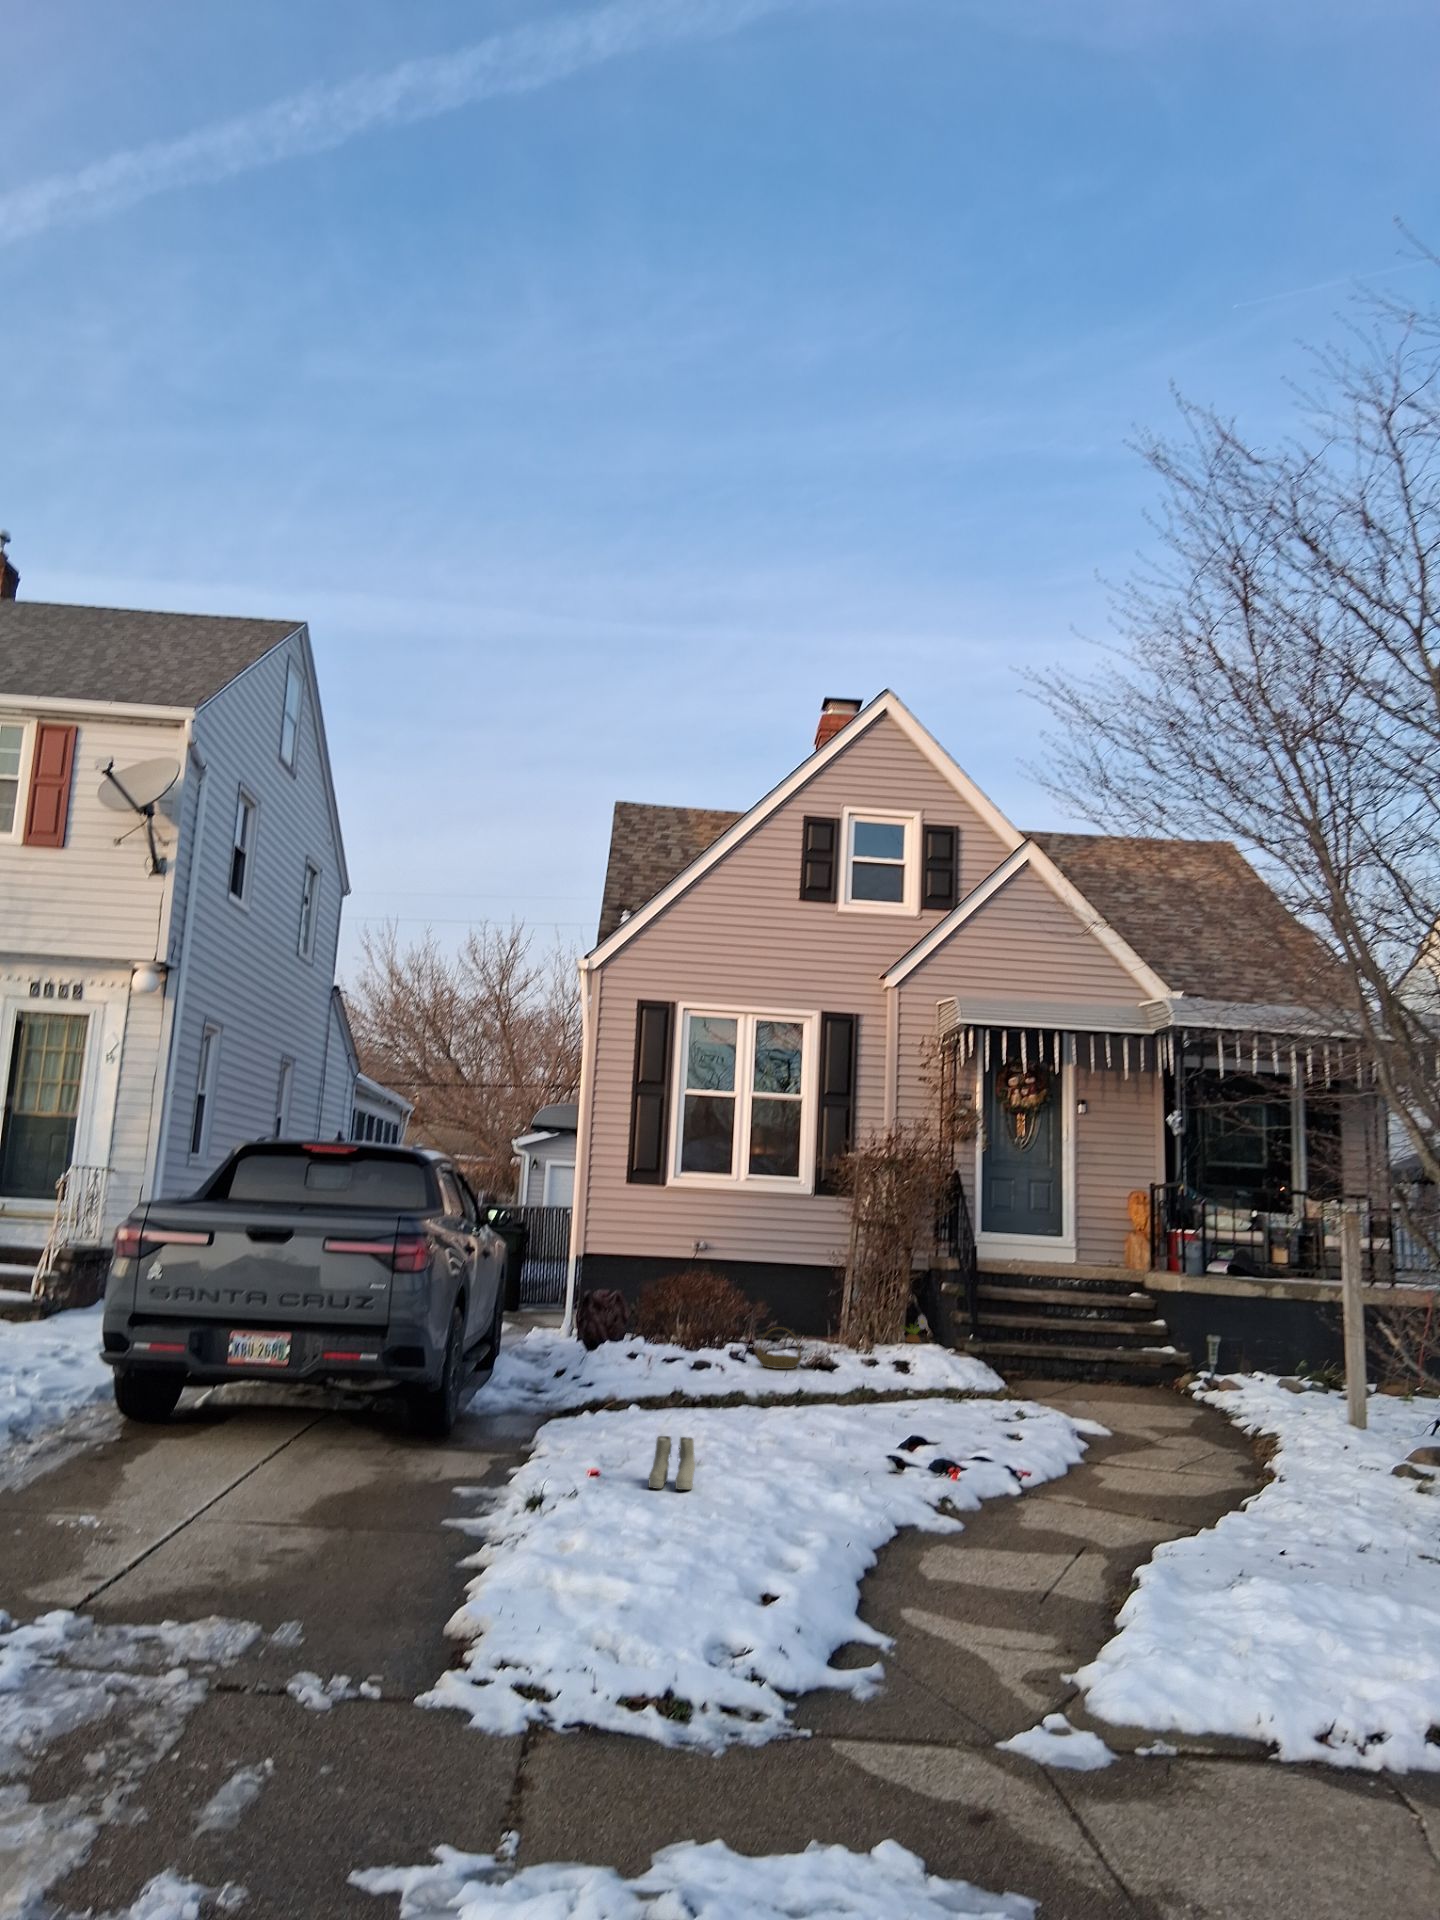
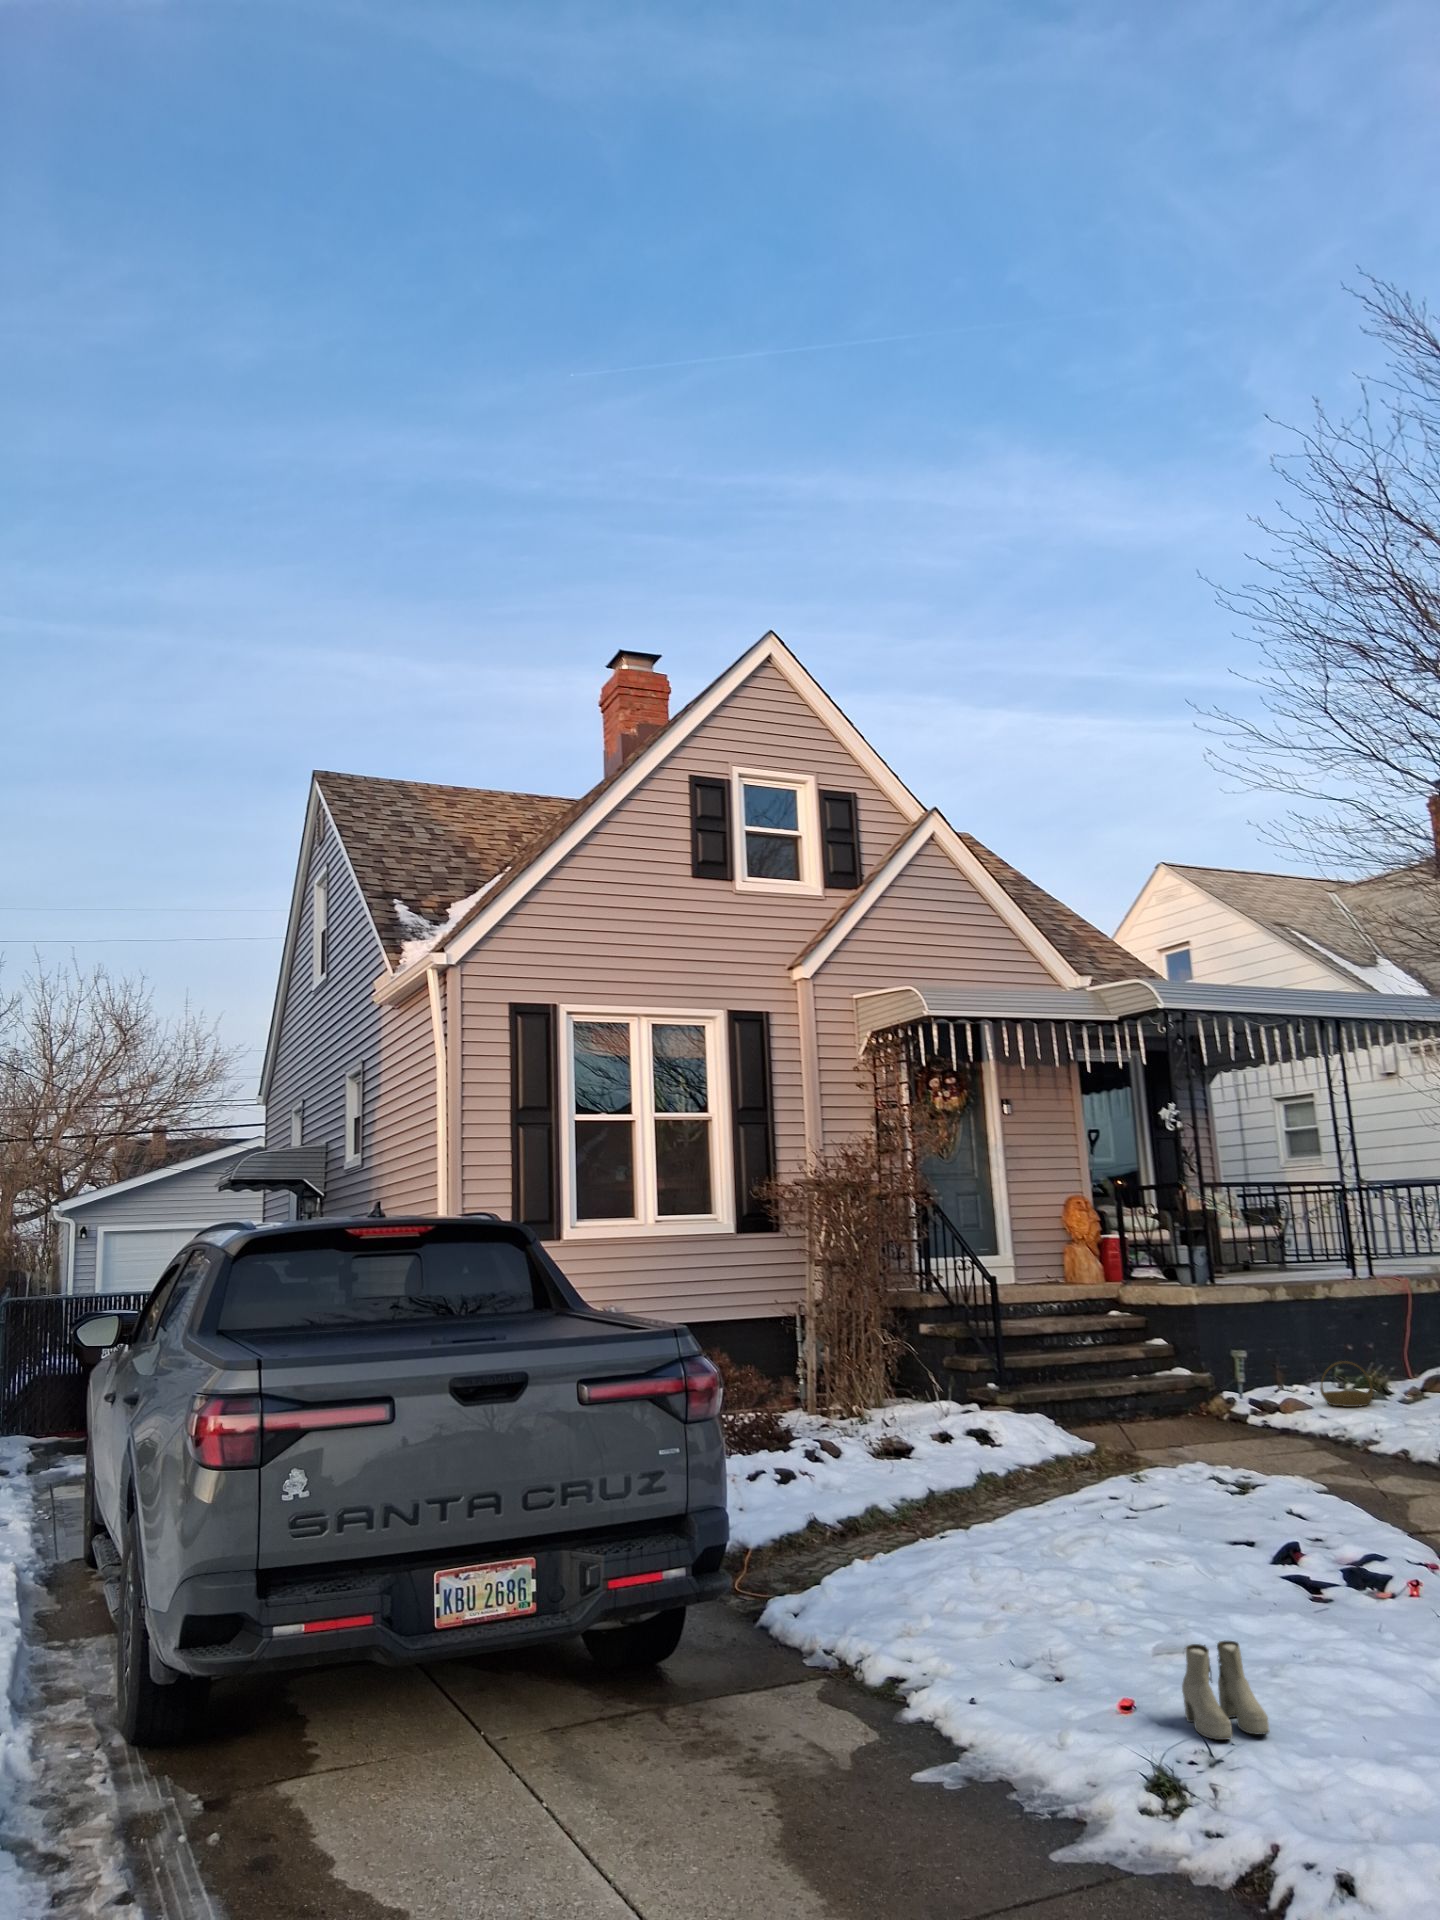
decorative plant: present [901,1315,926,1343] -> none [904,1364,936,1400]
basket: present [757,1327,802,1369] -> present [1320,1361,1374,1407]

